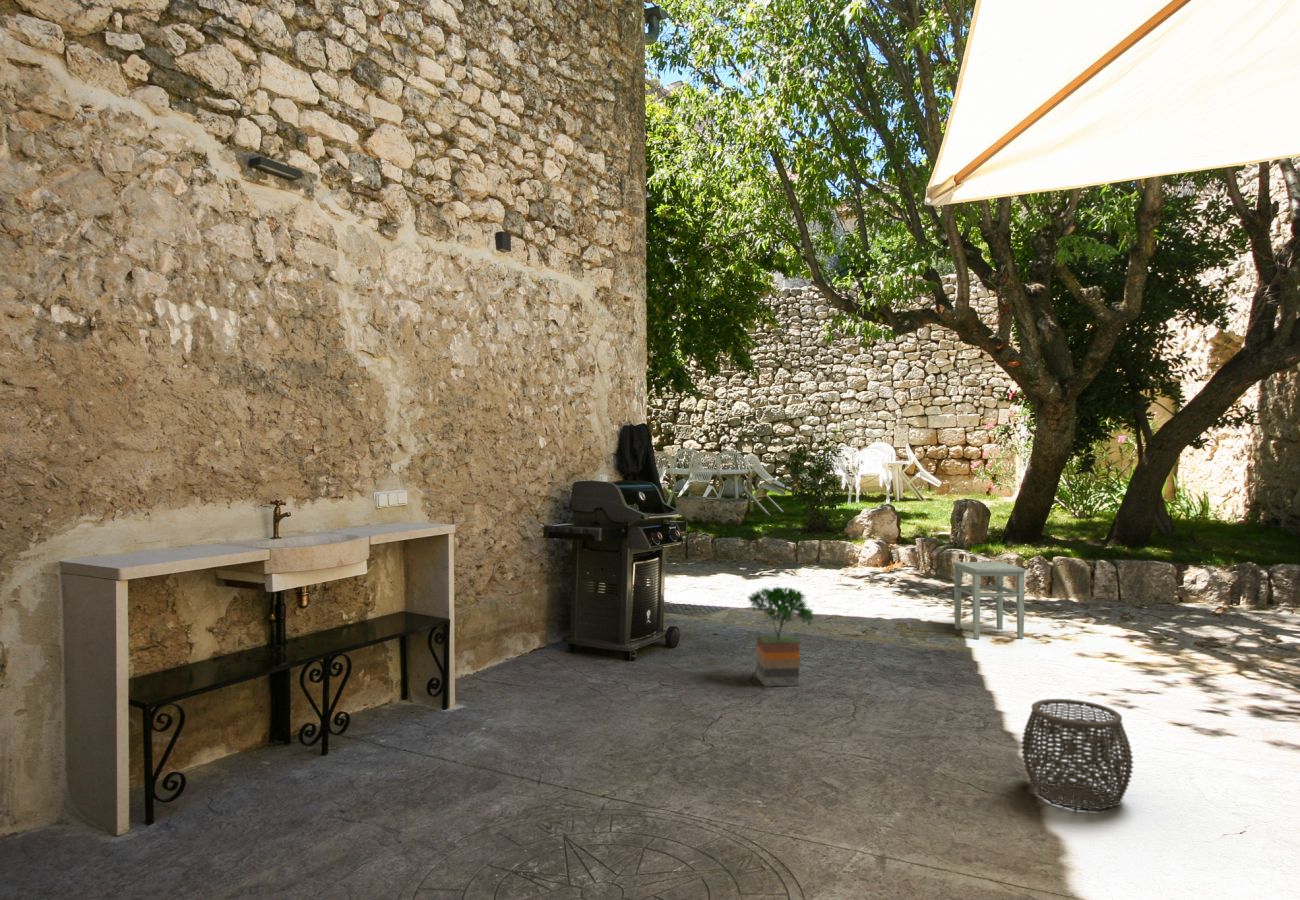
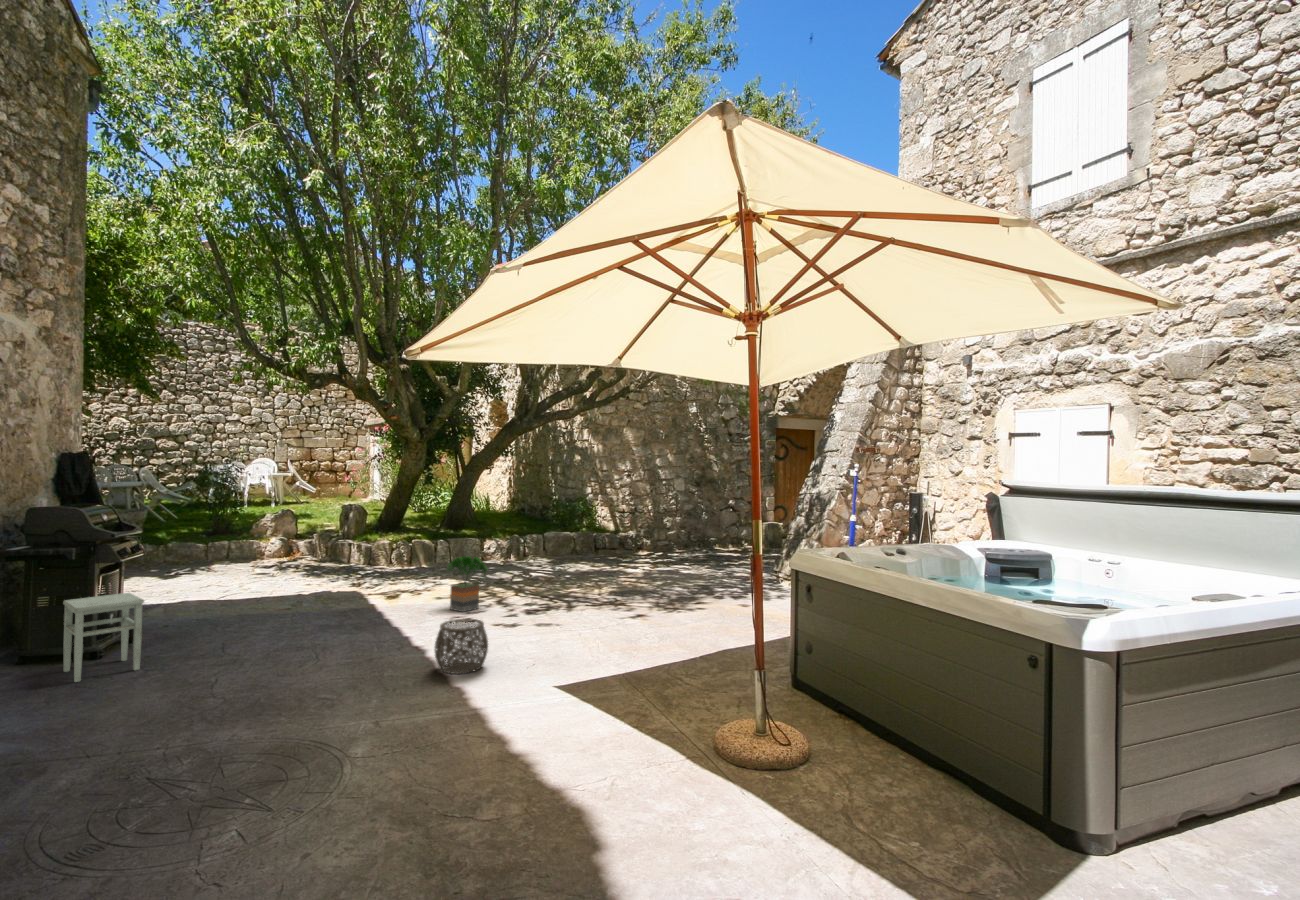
stool: present [953,562,1026,639] -> present [63,593,144,682]
potted tree: present [748,587,813,686] -> present [447,556,488,612]

